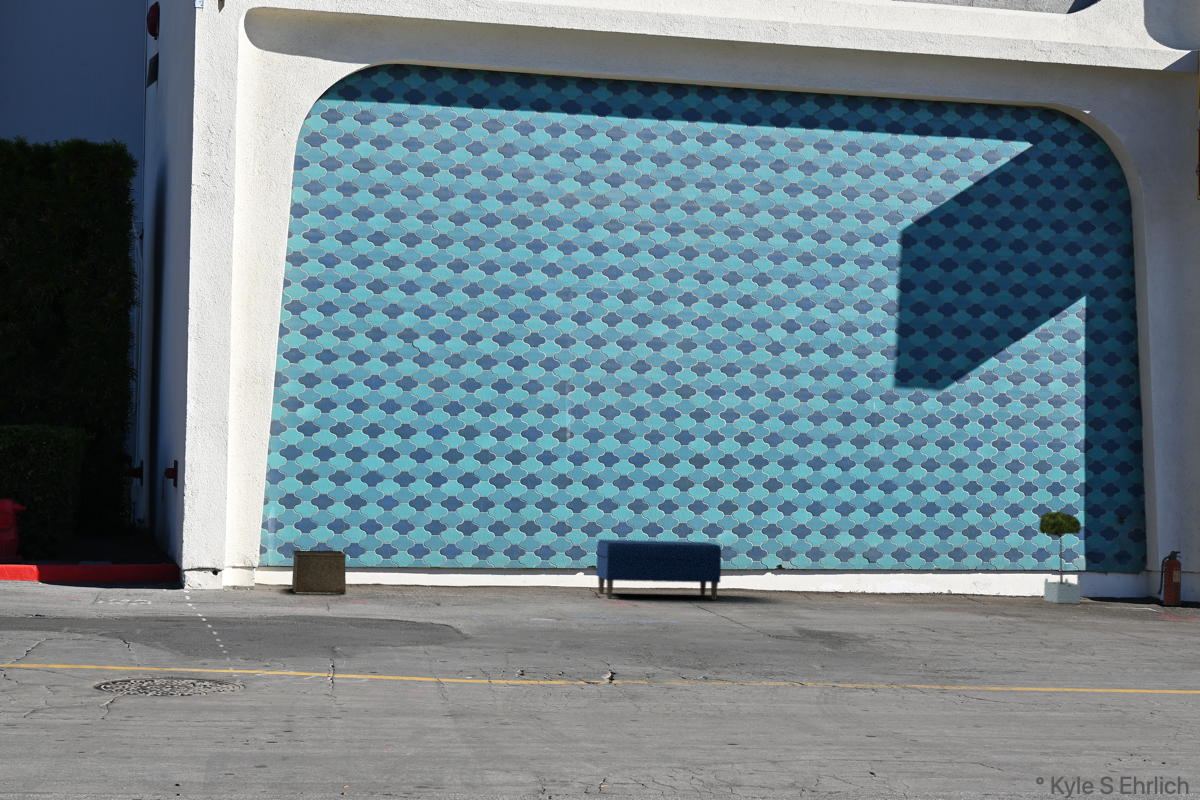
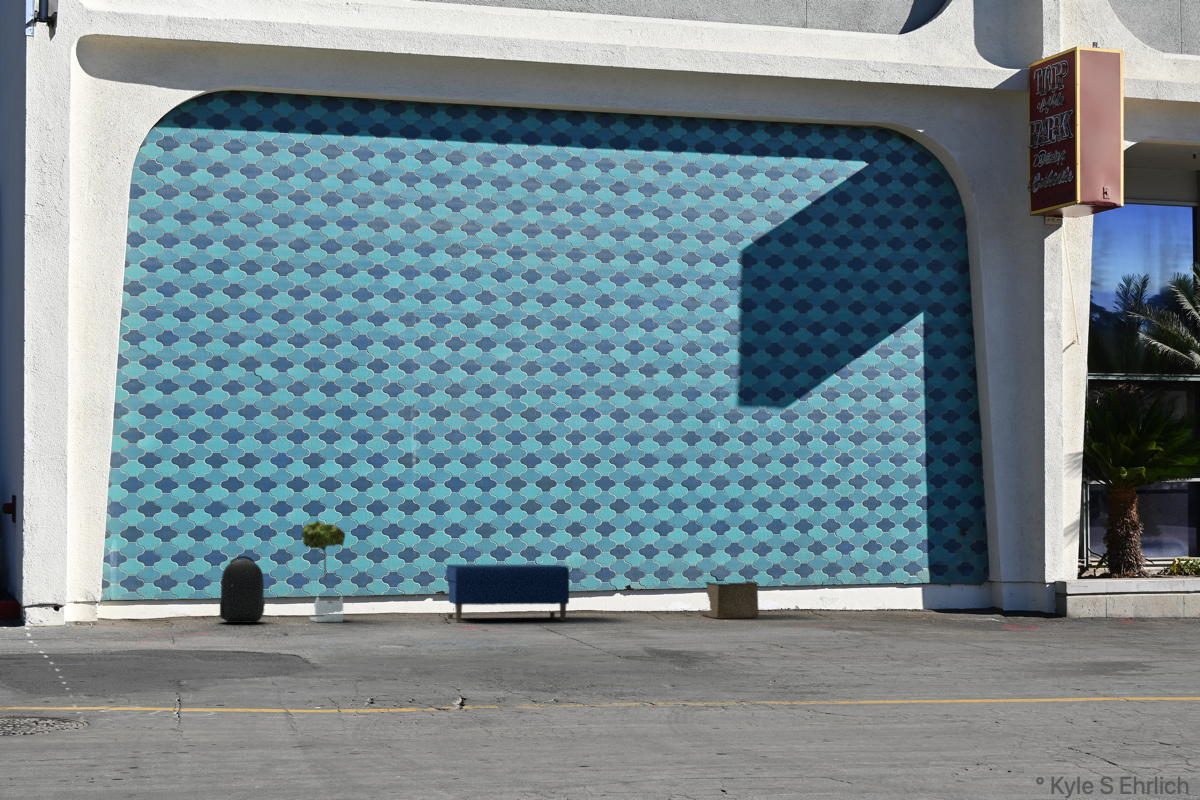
potted tree: present [1039,511,1081,604] -> present [302,521,345,622]
backpack: none [373,526,418,592] -> present [219,556,265,623]
storage bin: present [292,551,346,593] -> present [701,581,759,619]
fire extinguisher: present [1157,551,1181,606] -> none [998,561,1022,614]

